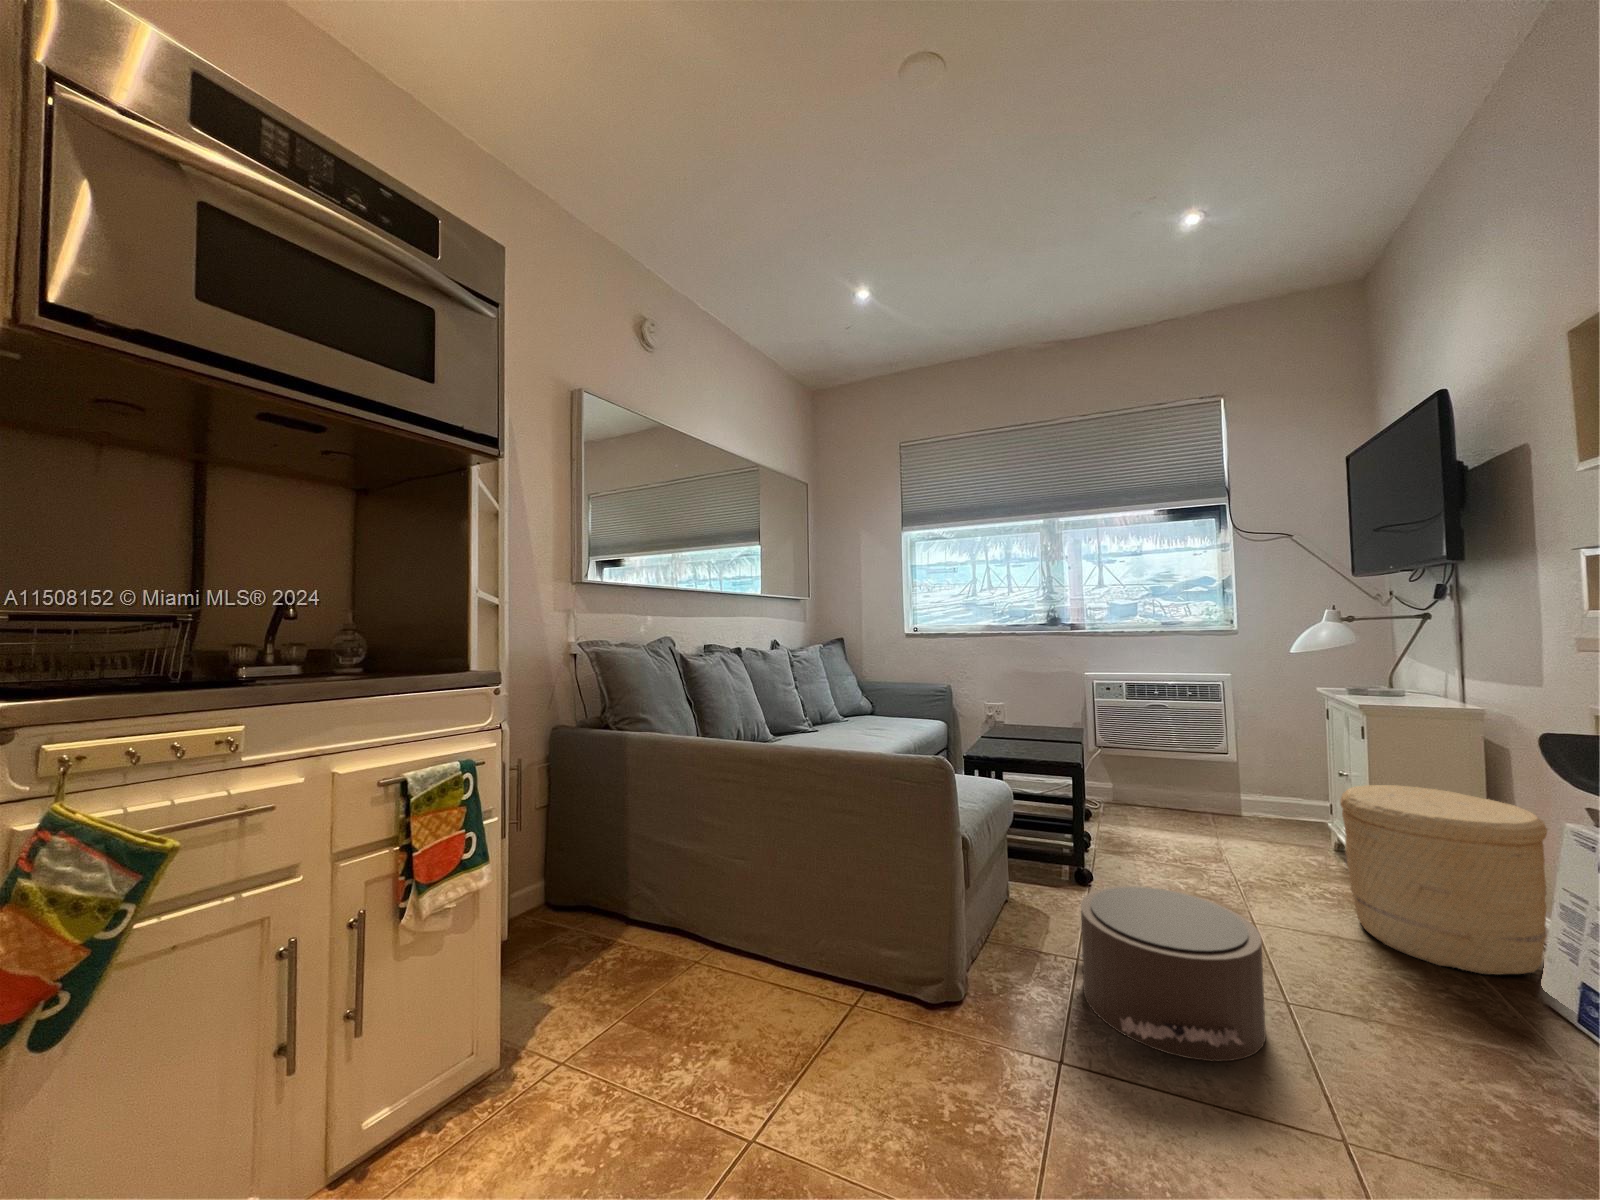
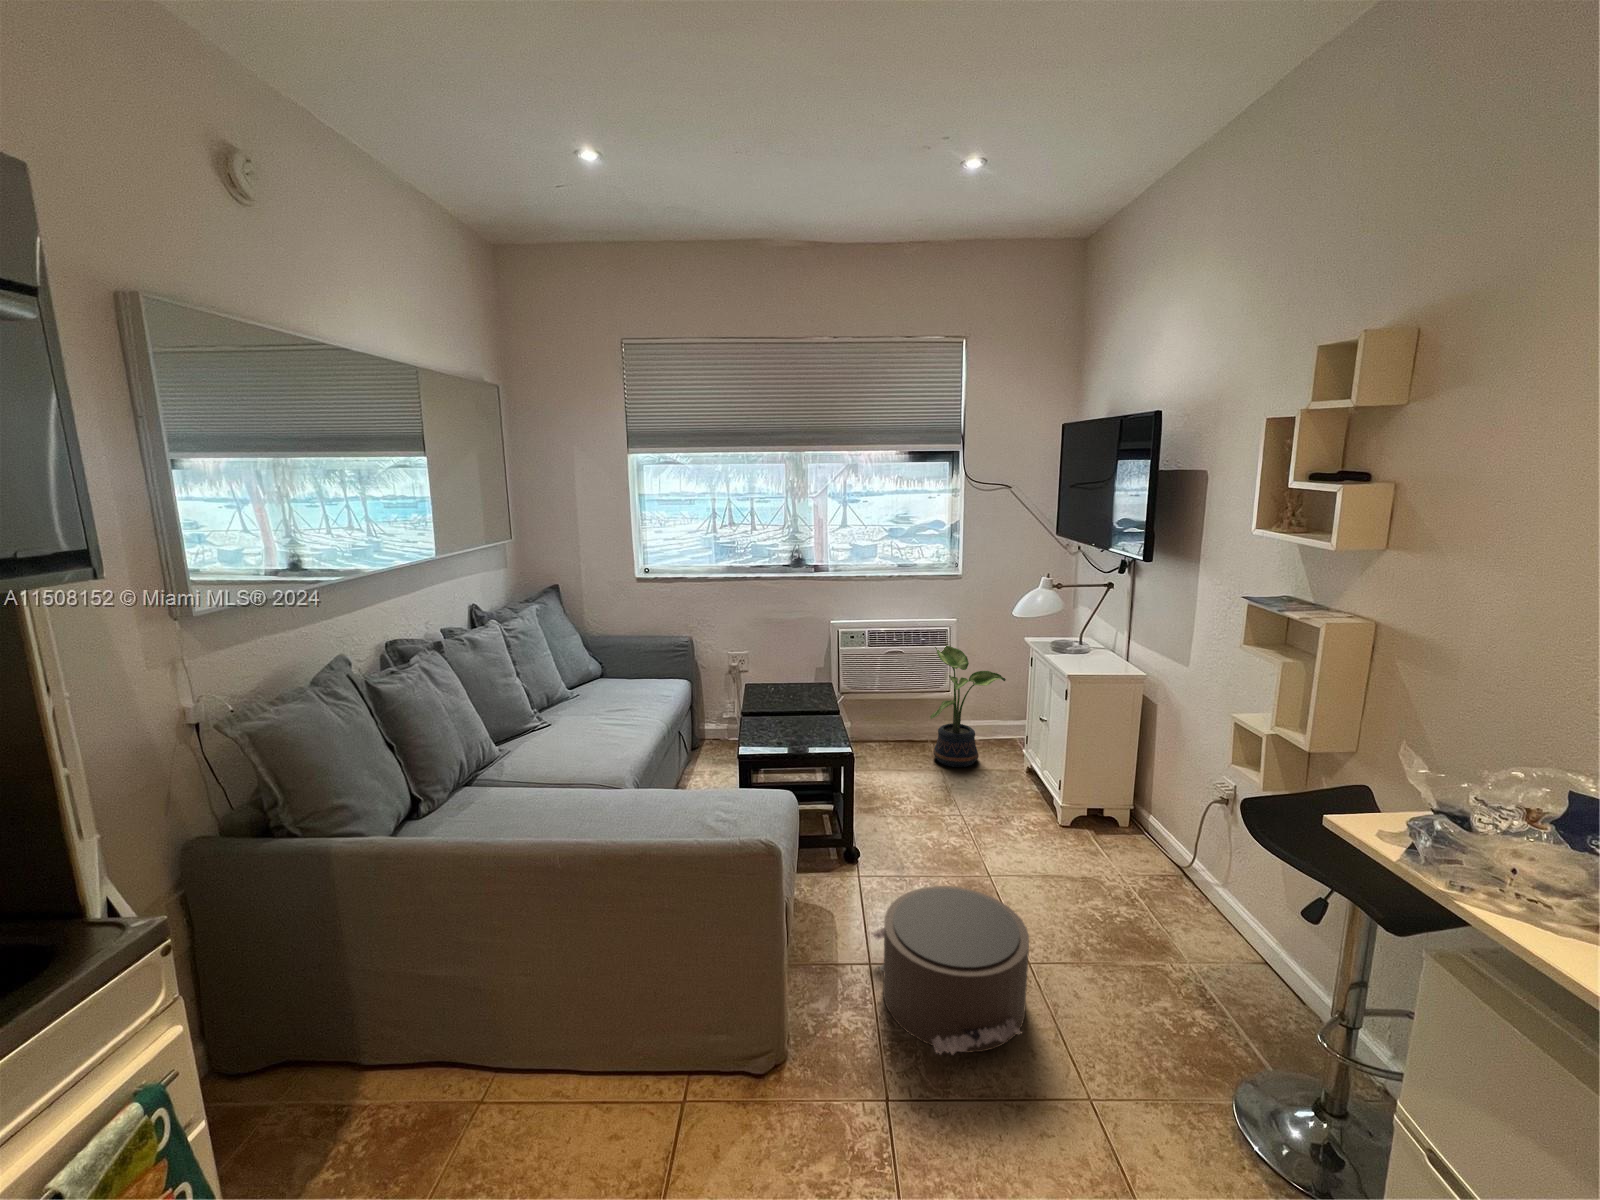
potted plant: none [1200,701,1301,838] -> present [930,646,1006,767]
woven basket: present [1340,785,1547,975] -> none [1052,736,1180,885]

